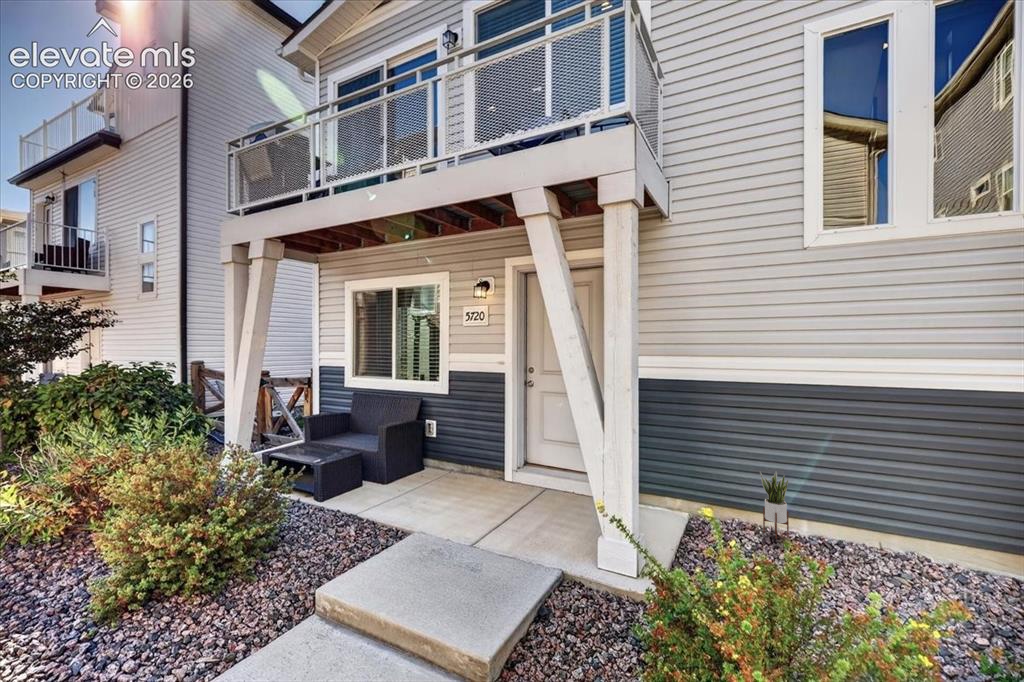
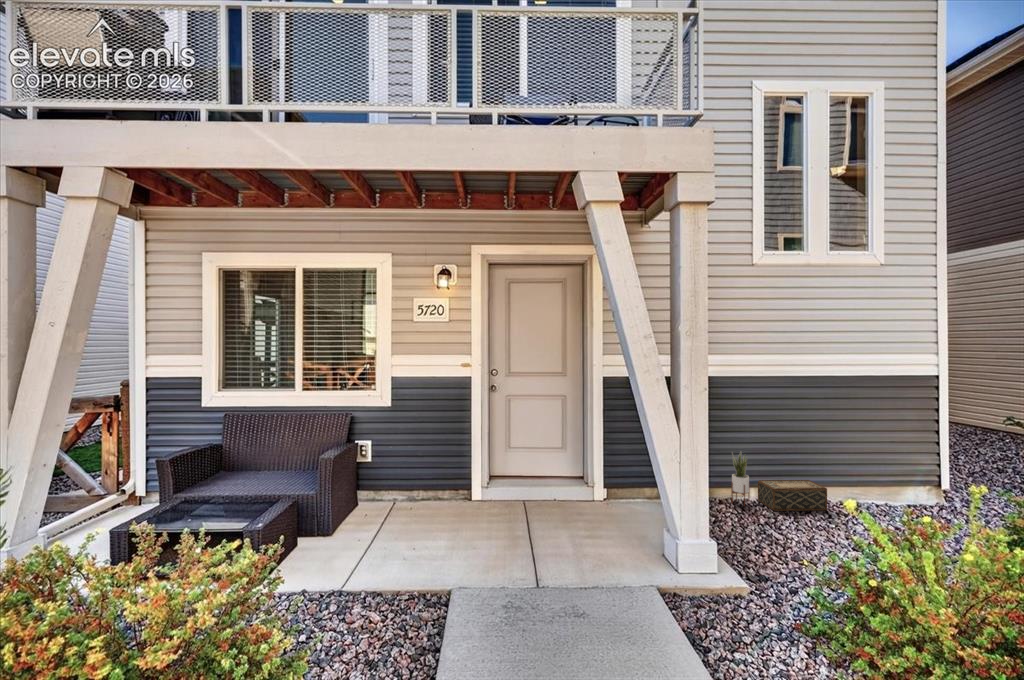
woven basket: none [807,512,900,568] -> present [758,480,827,511]

